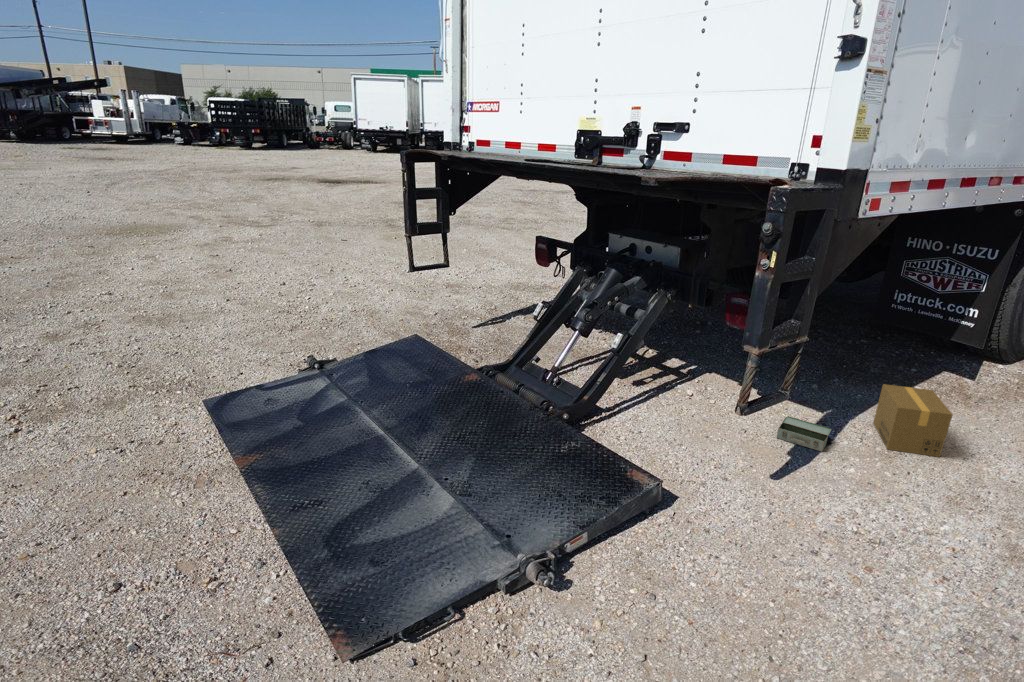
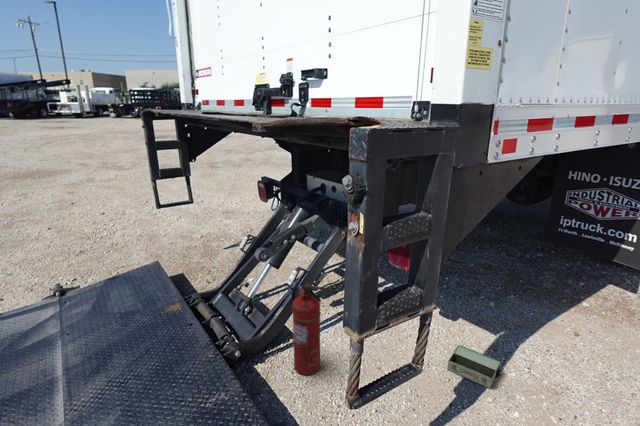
fire extinguisher: none [617,345,657,441] -> present [292,283,321,375]
cardboard box: present [873,384,952,457] -> none [543,314,622,395]

